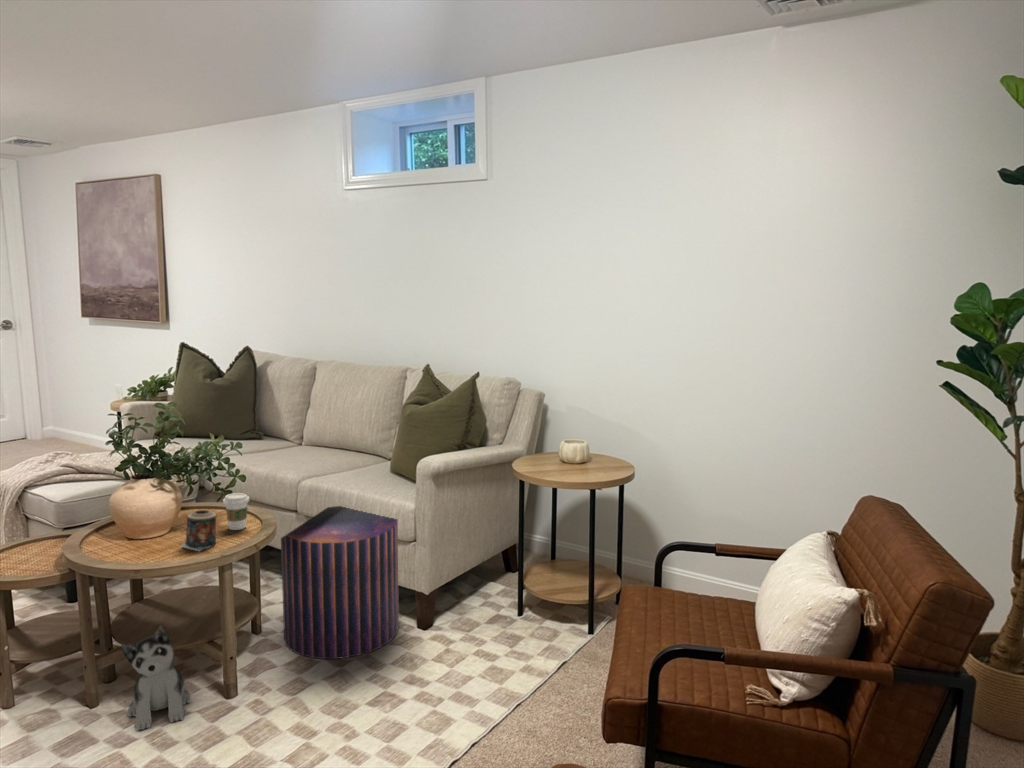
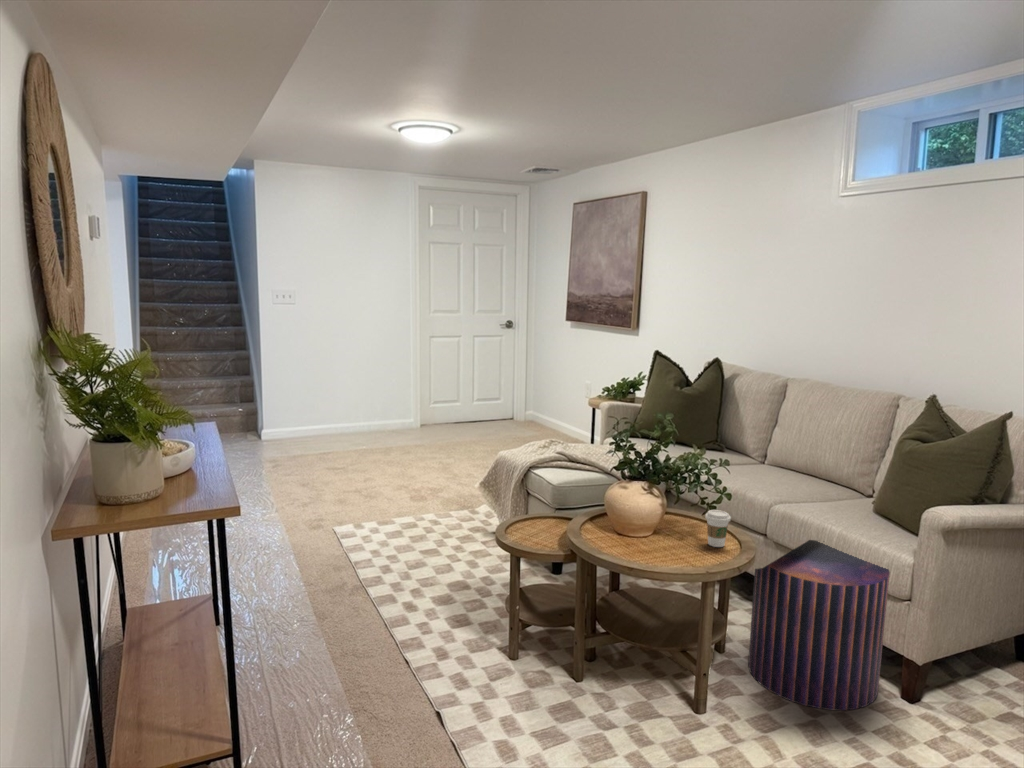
candle: present [182,510,216,551] -> none [668,522,702,563]
plush toy: present [121,625,191,731] -> none [609,624,663,719]

